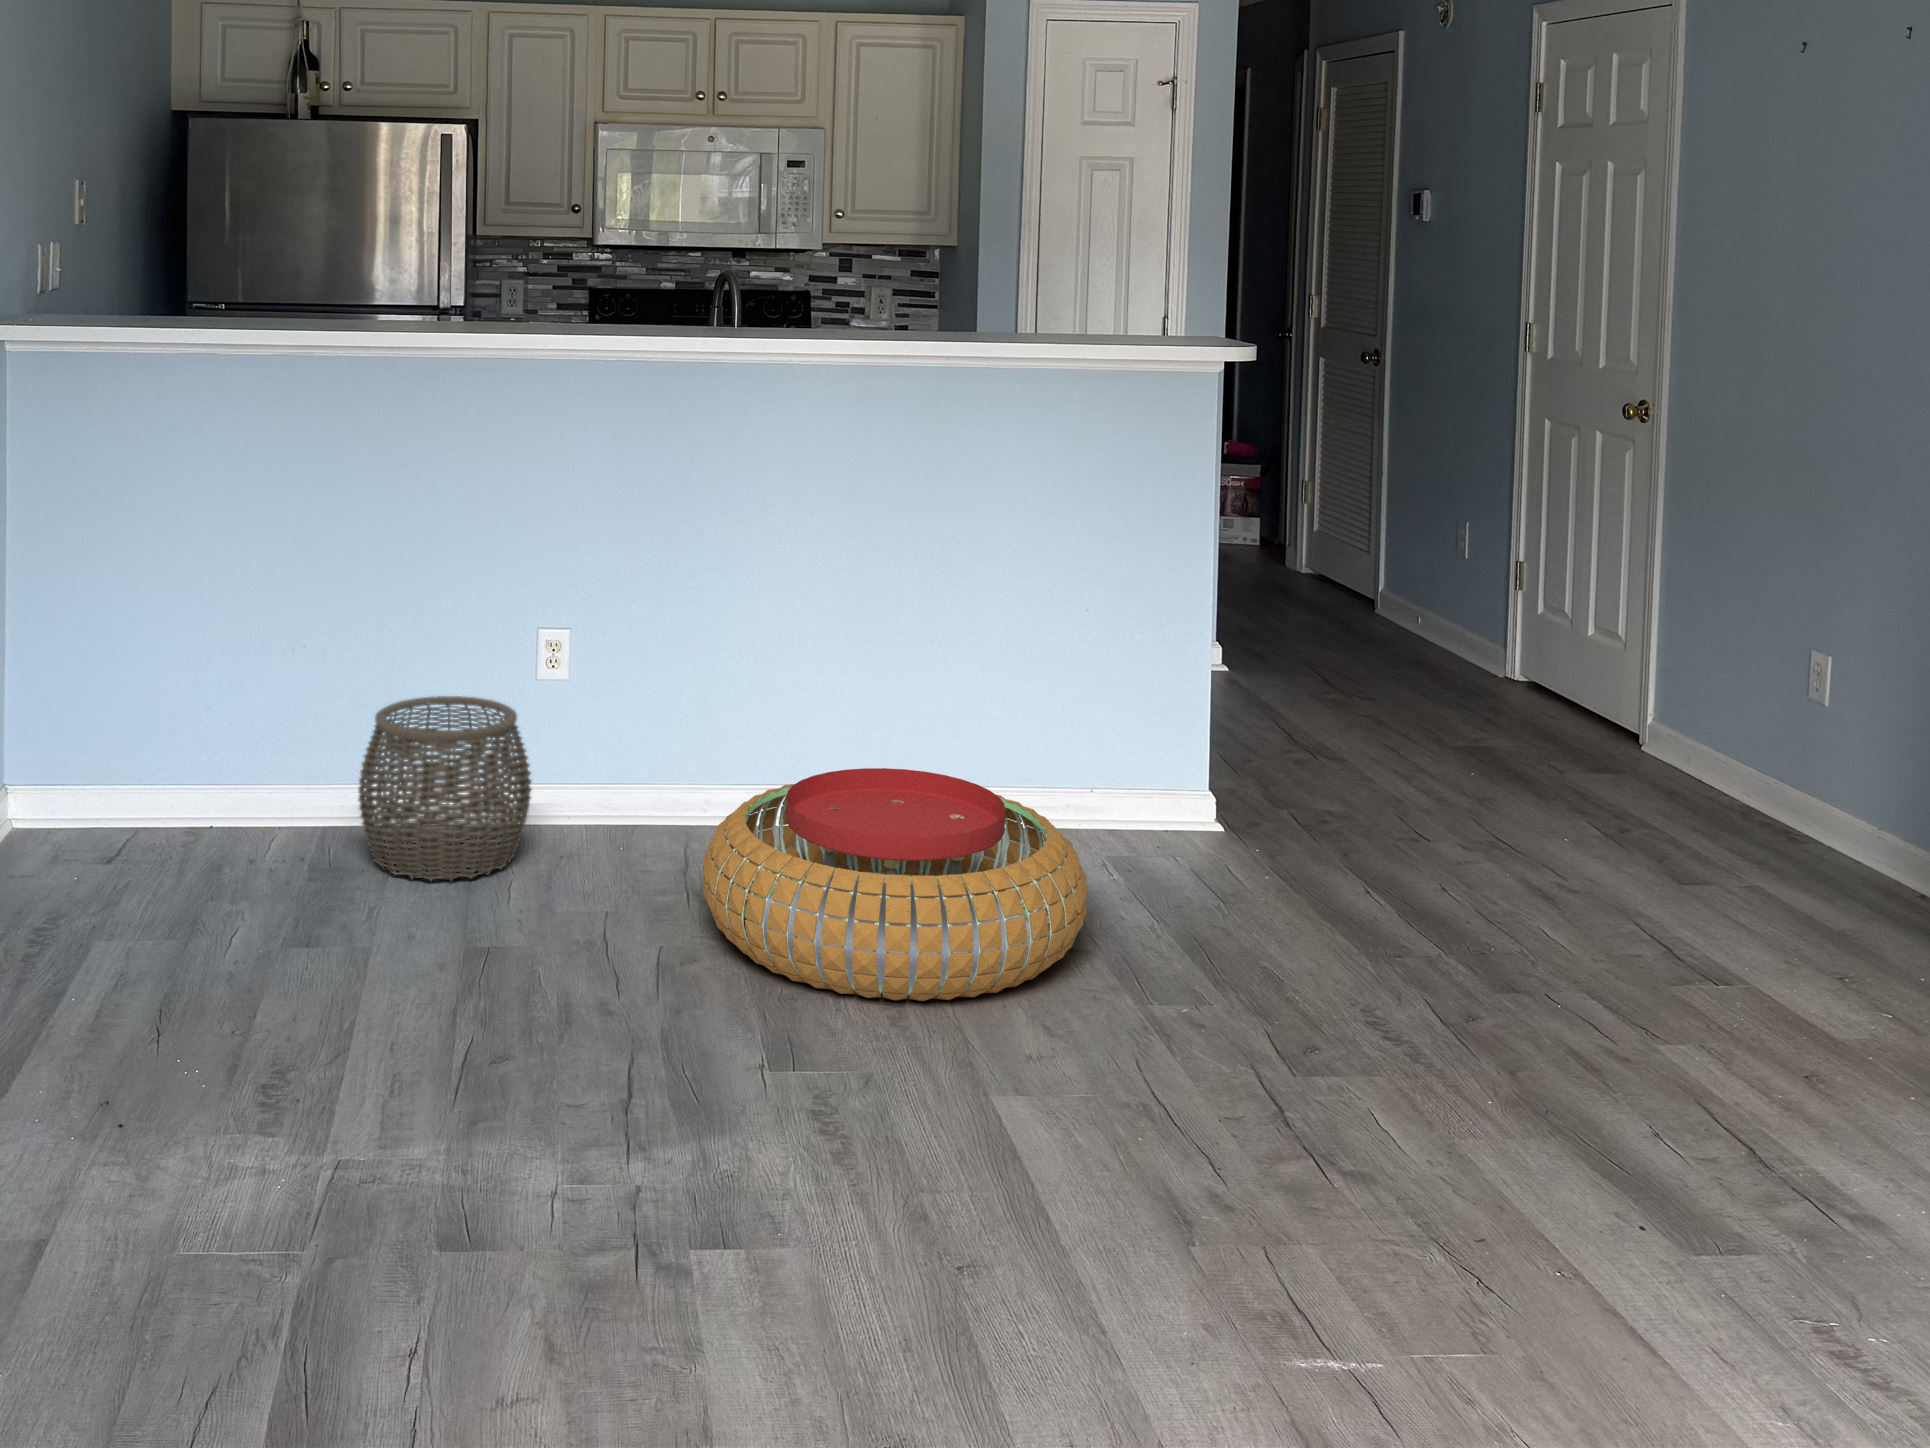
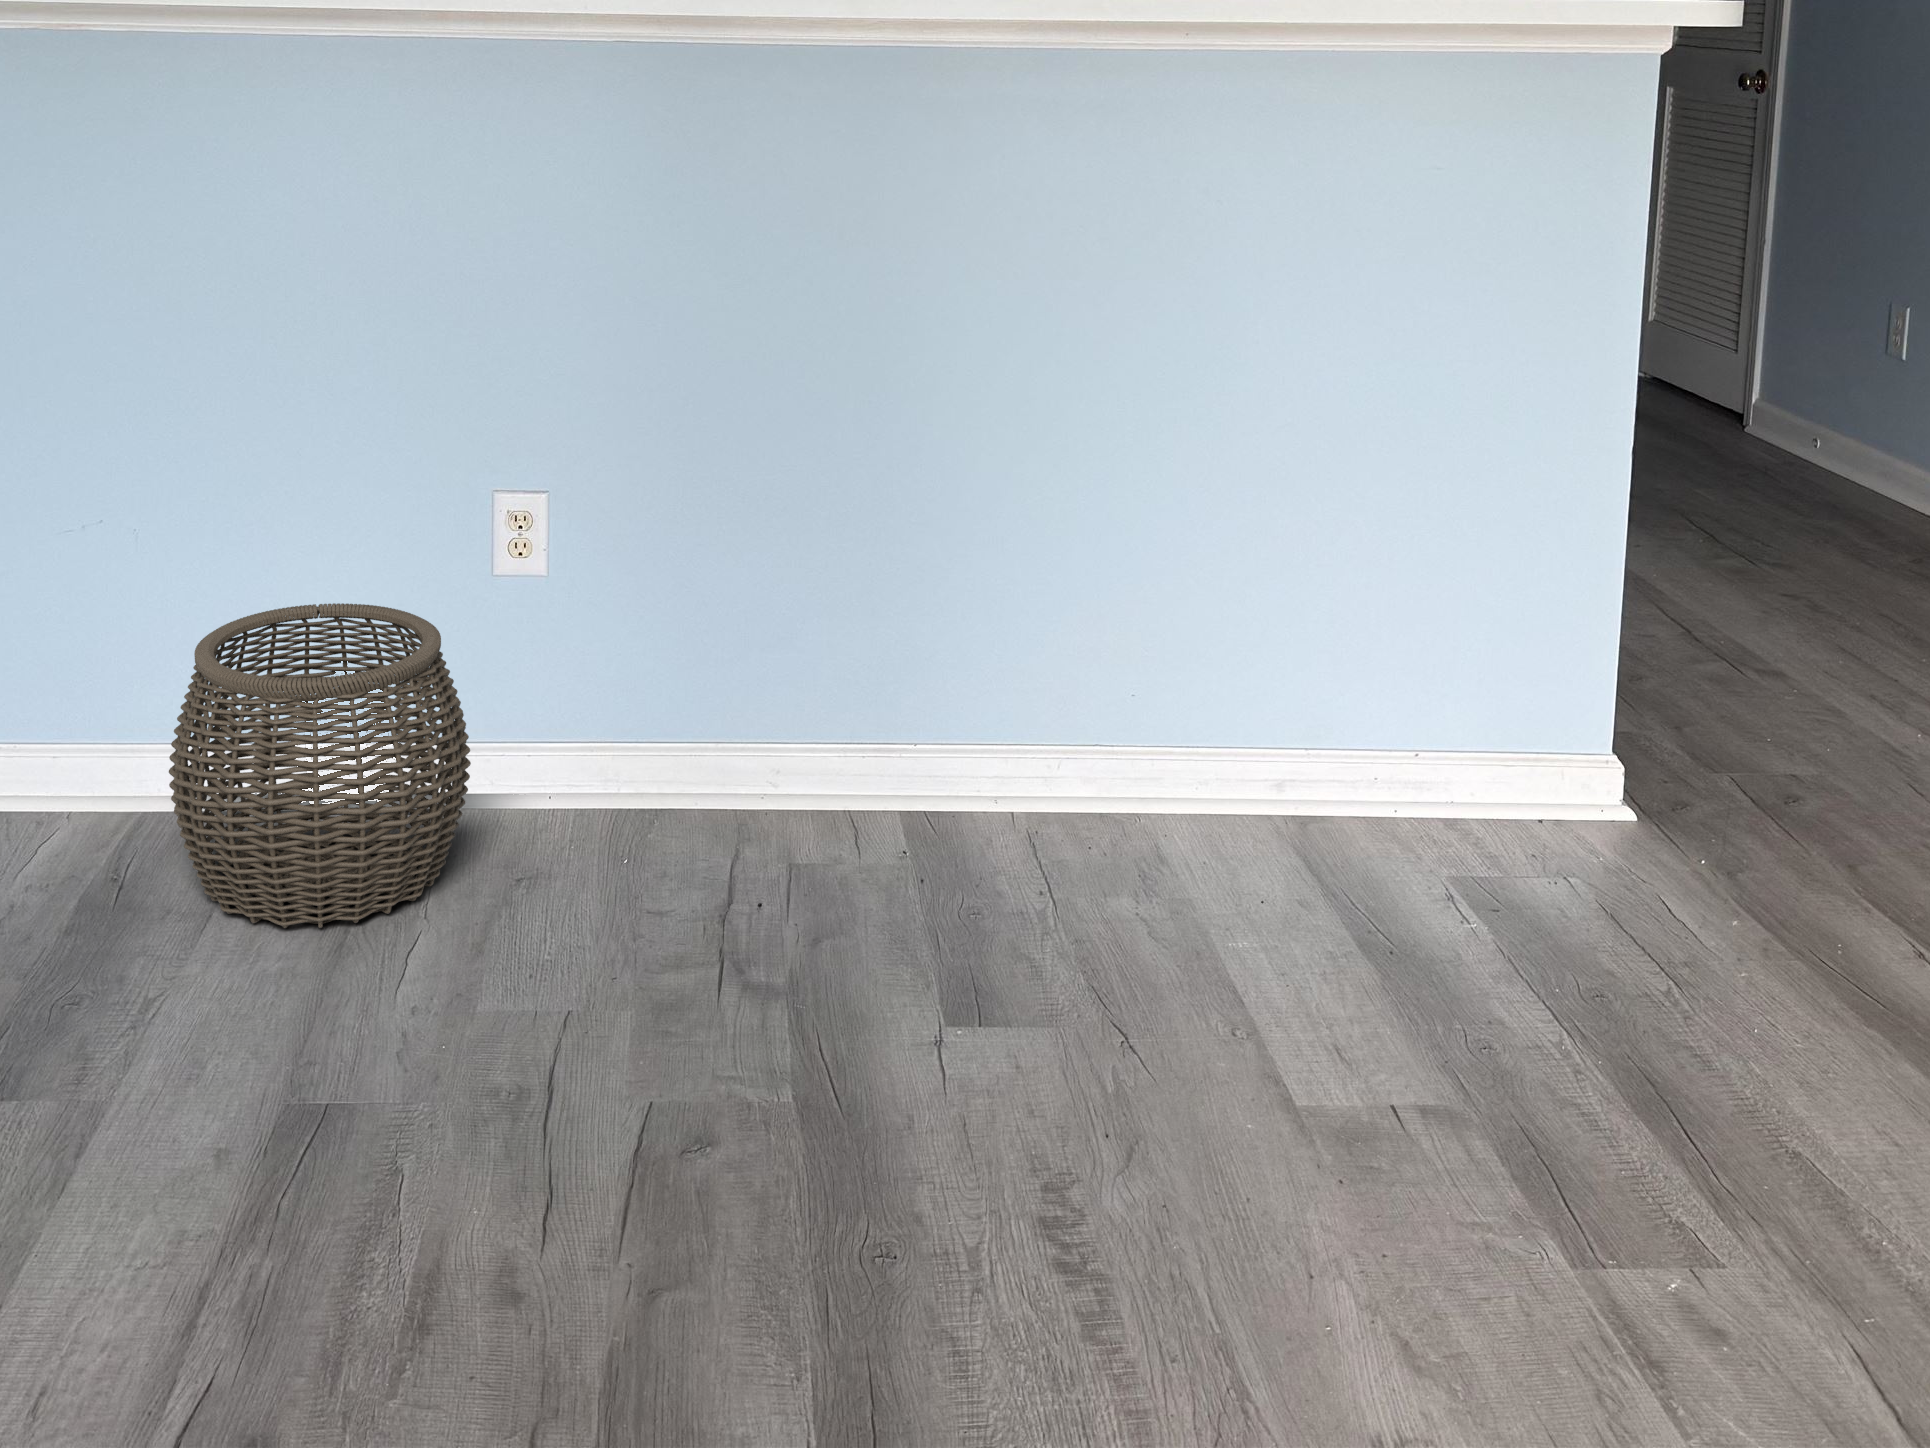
pouf: present [703,768,1088,1001] -> none [734,751,1450,1250]

